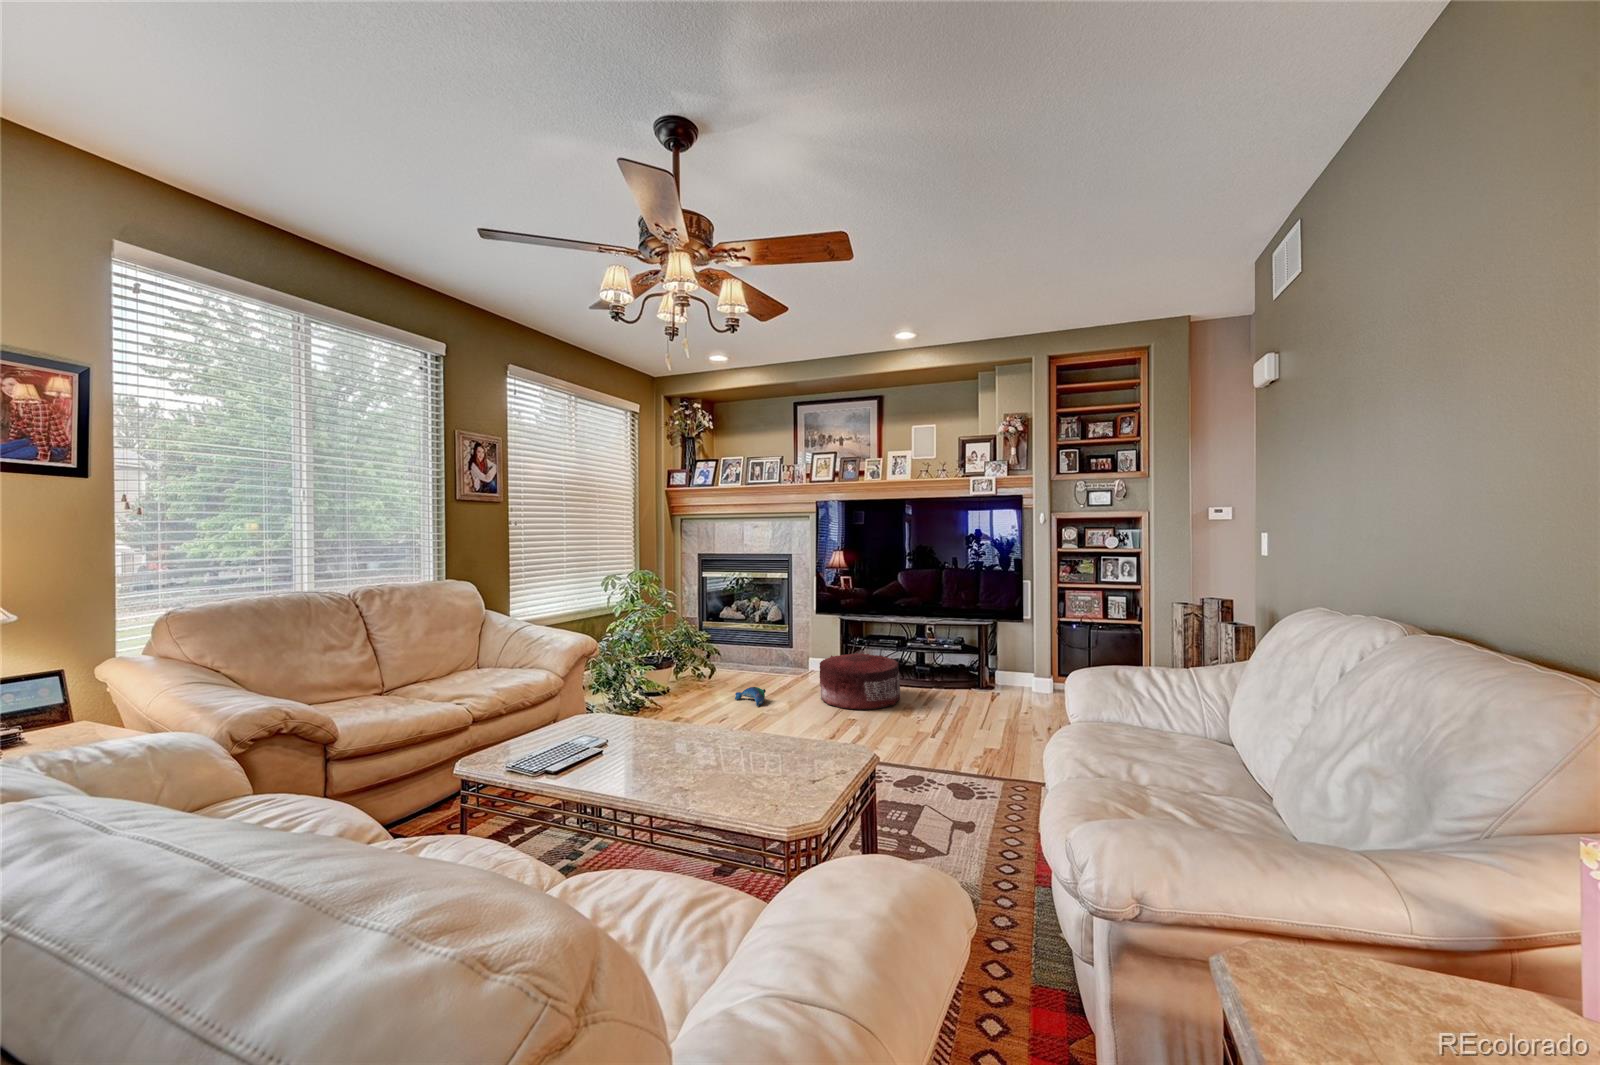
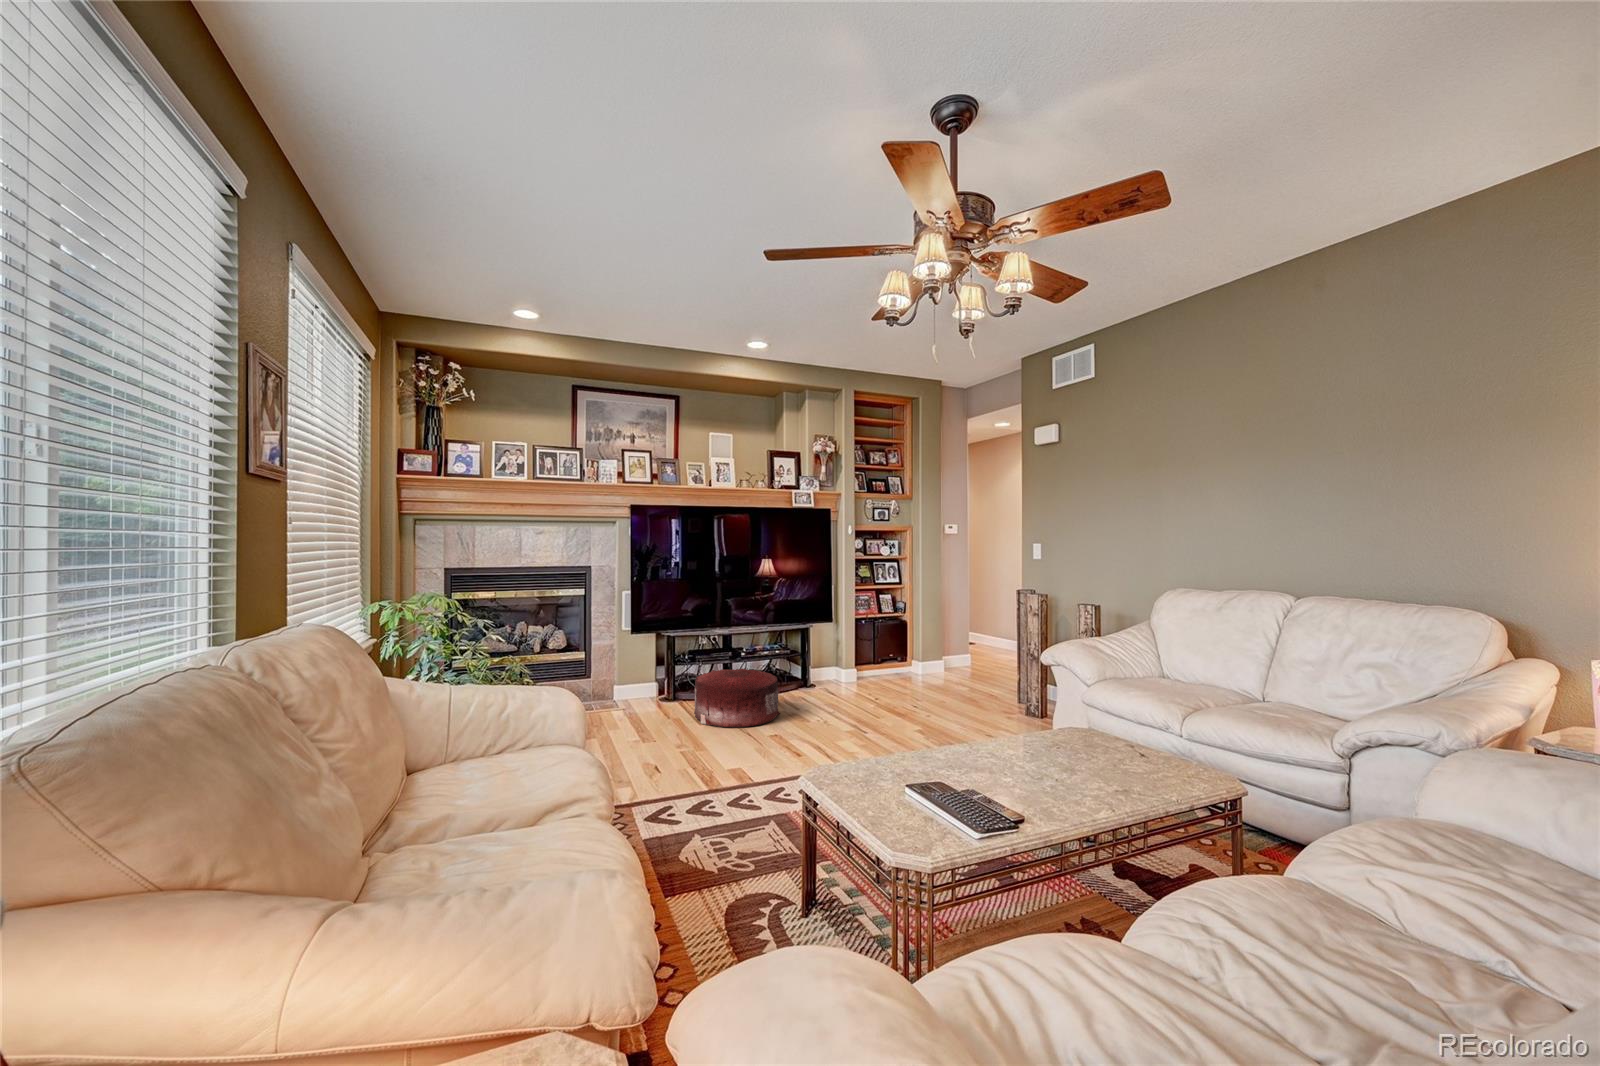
plush toy: present [735,687,766,706] -> none [616,725,665,745]

